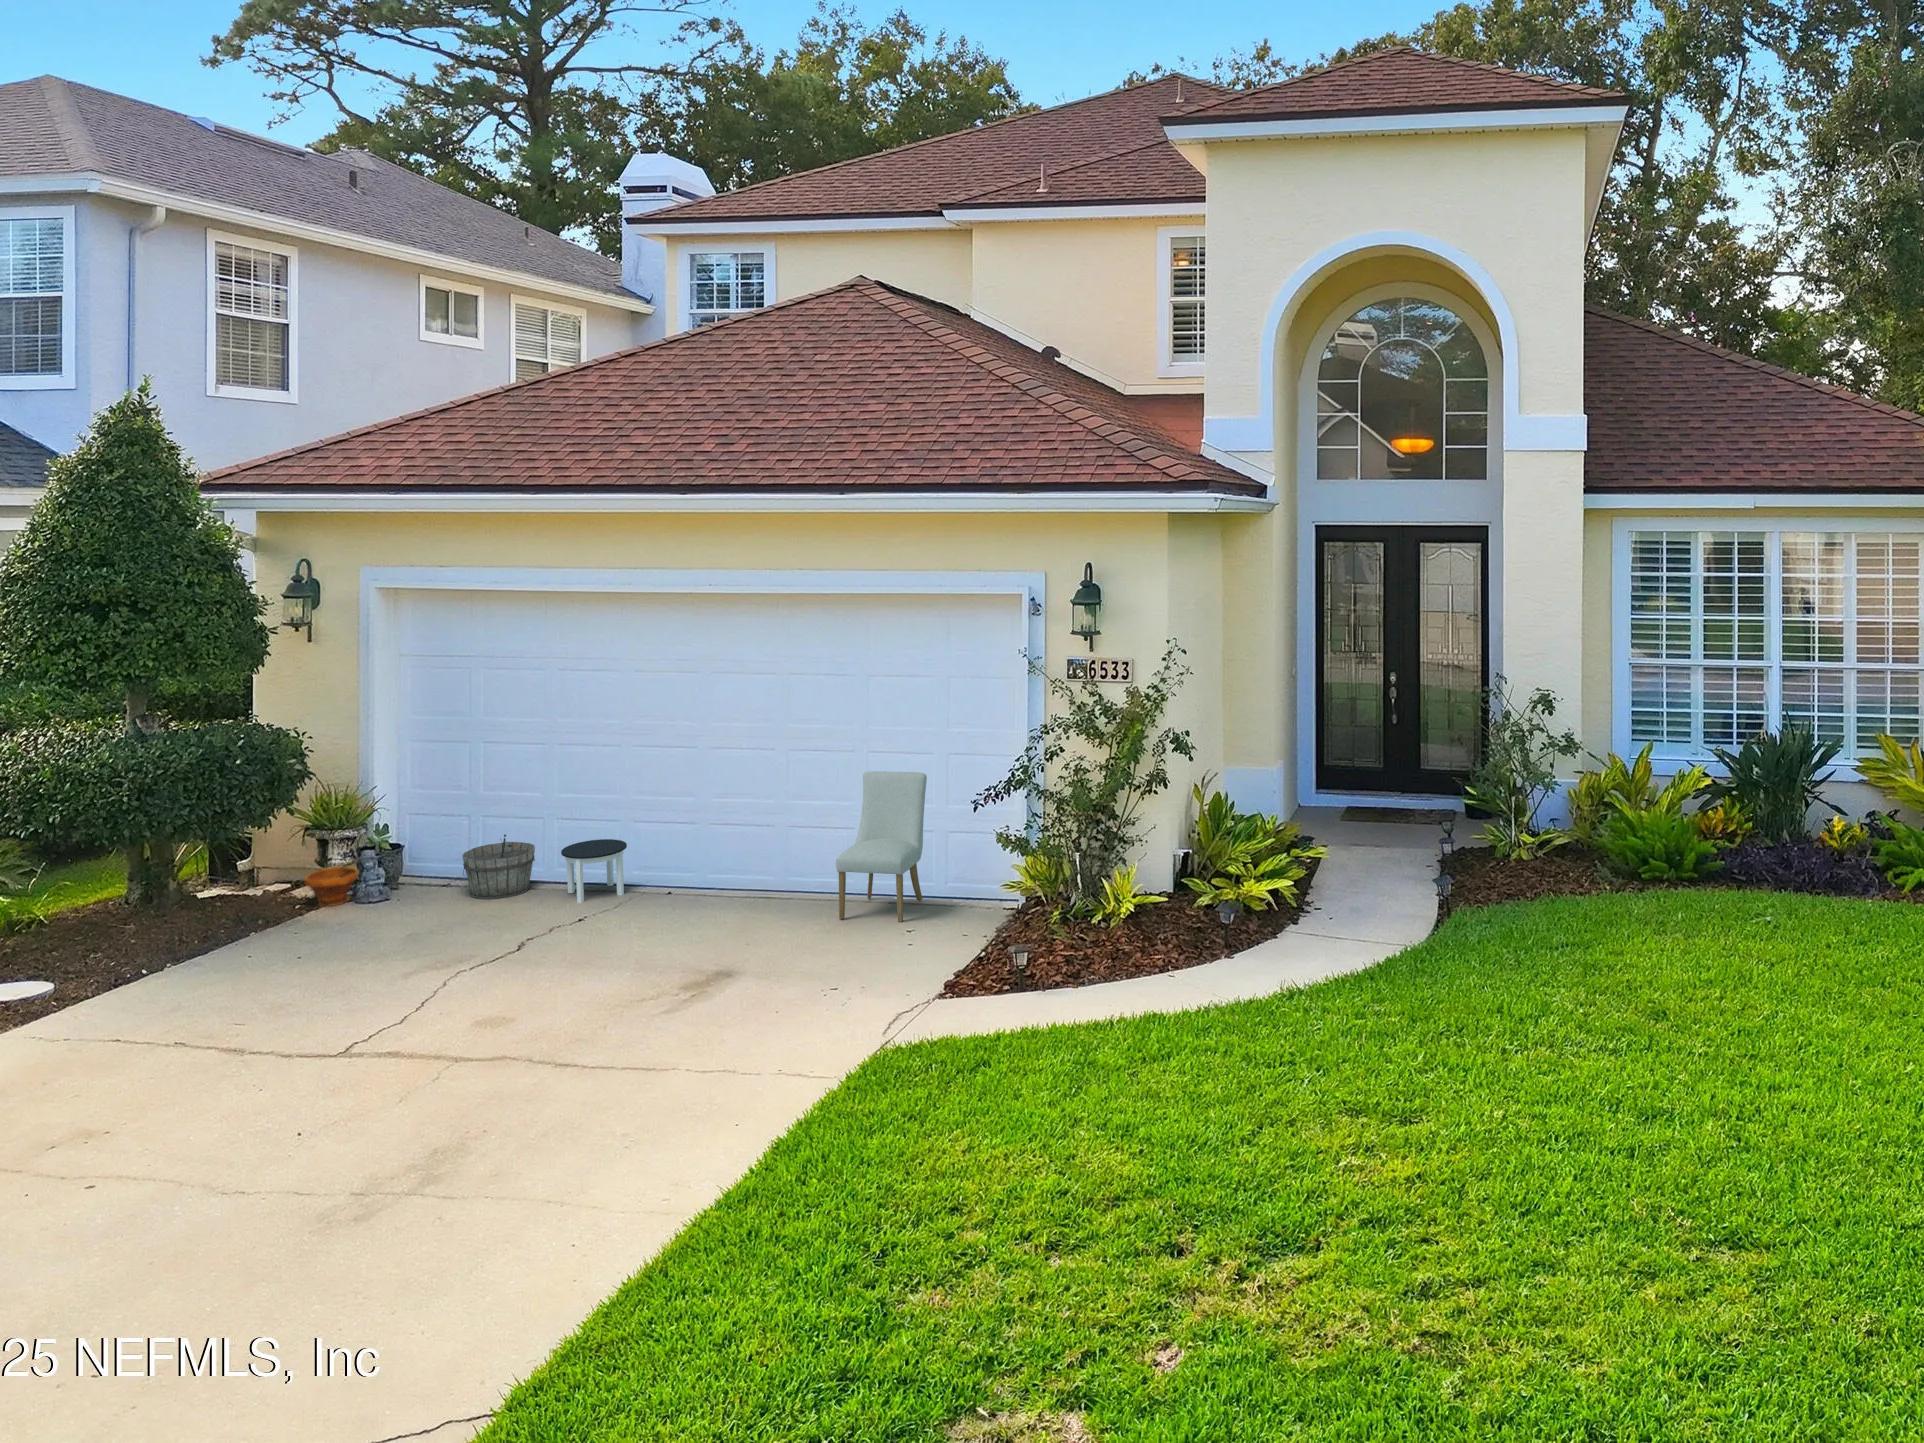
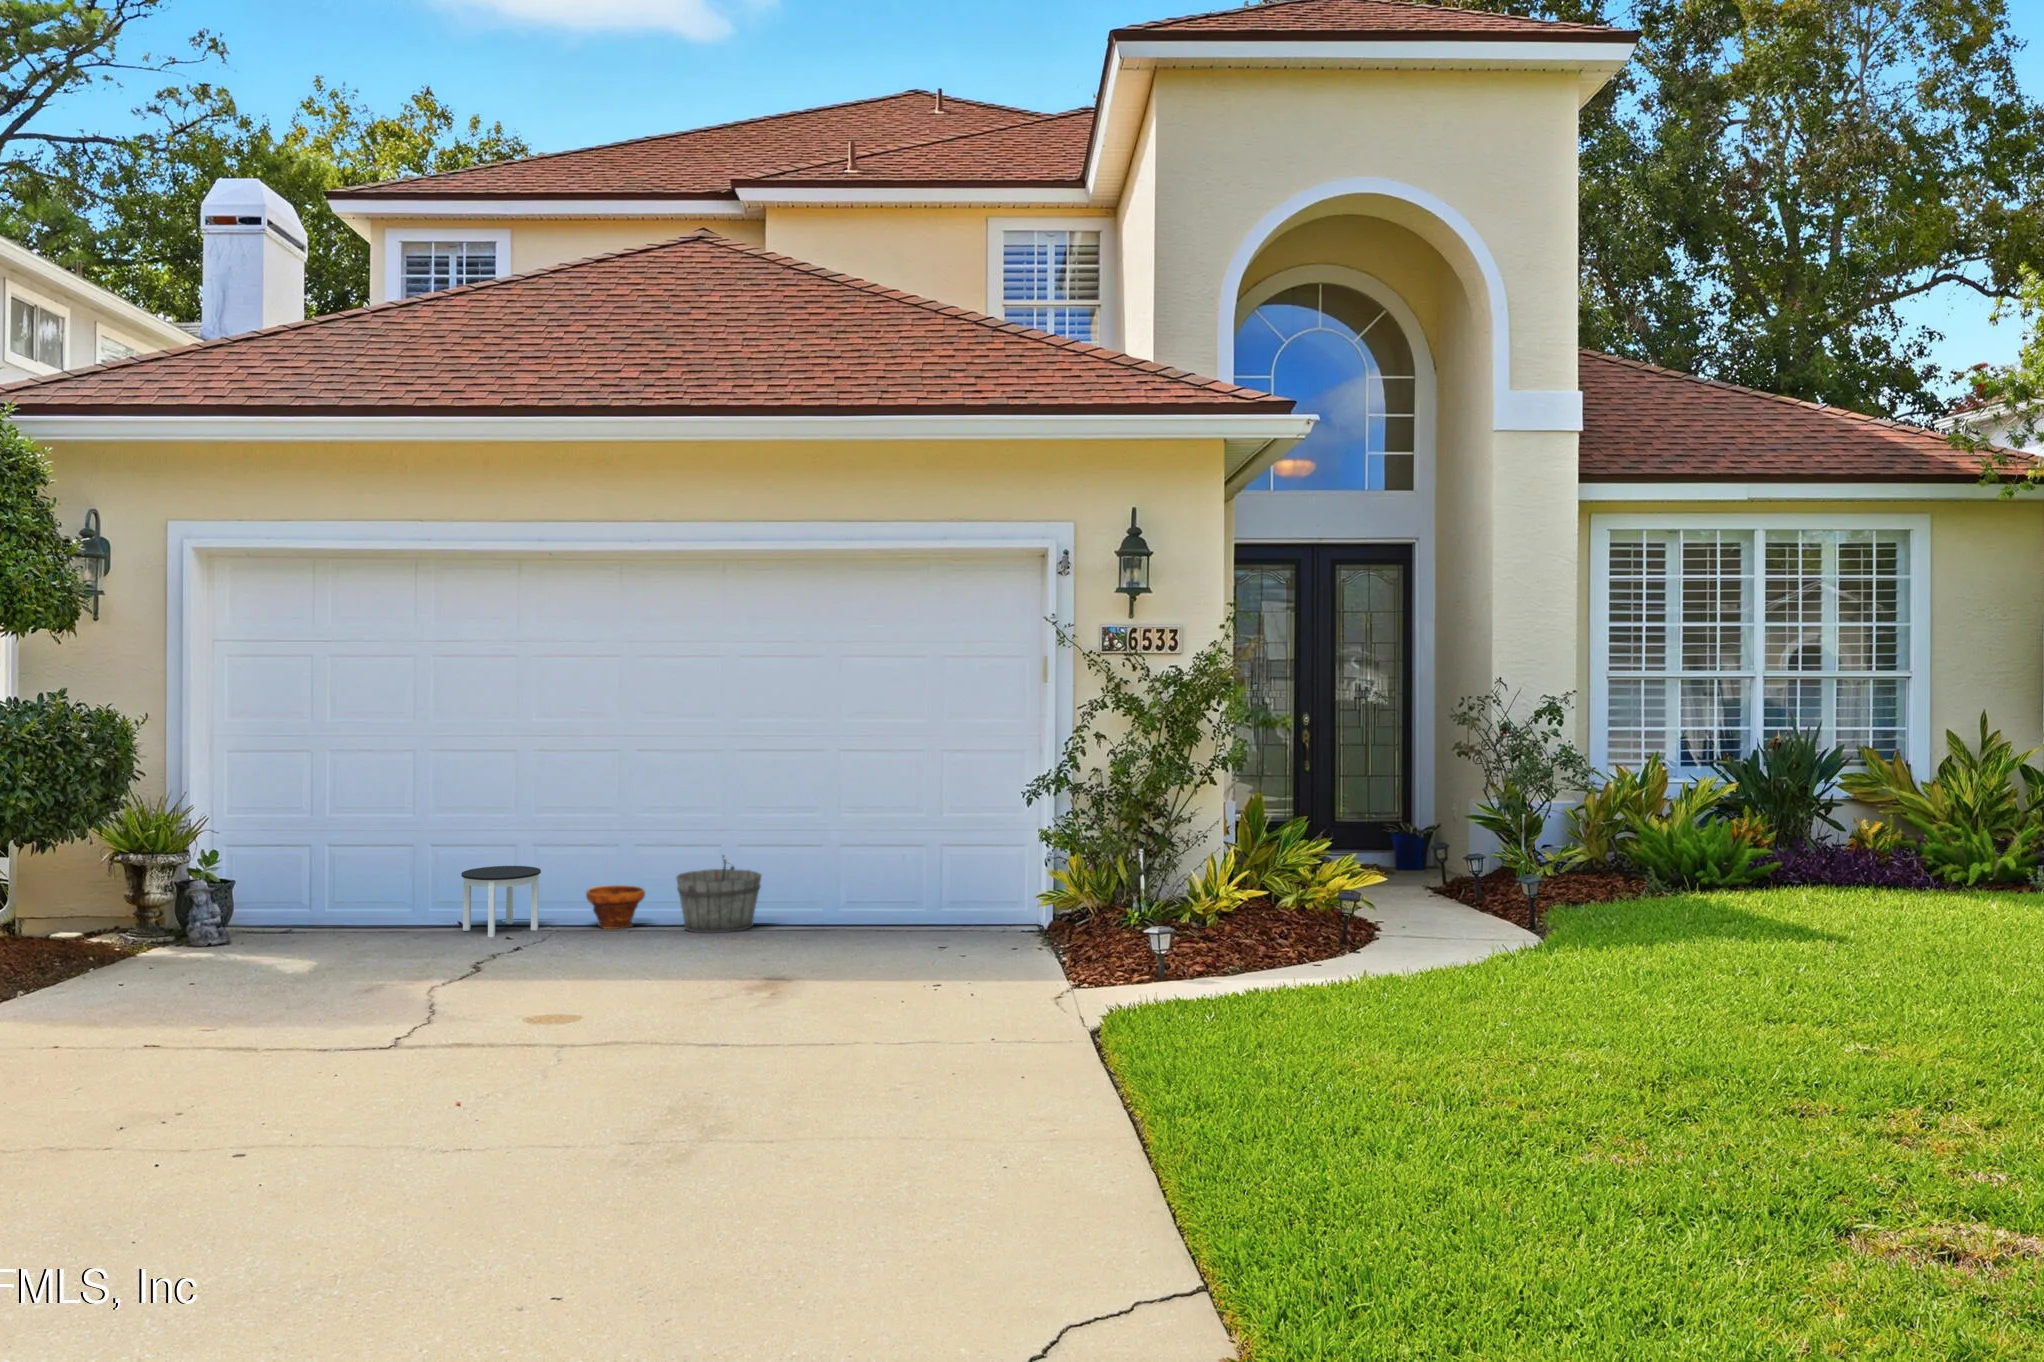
chair: present [836,771,927,922] -> none [843,768,928,935]
wooden bucket: present [462,834,535,899] -> present [676,856,761,933]
planter: present [304,866,359,907] -> present [586,885,645,929]

